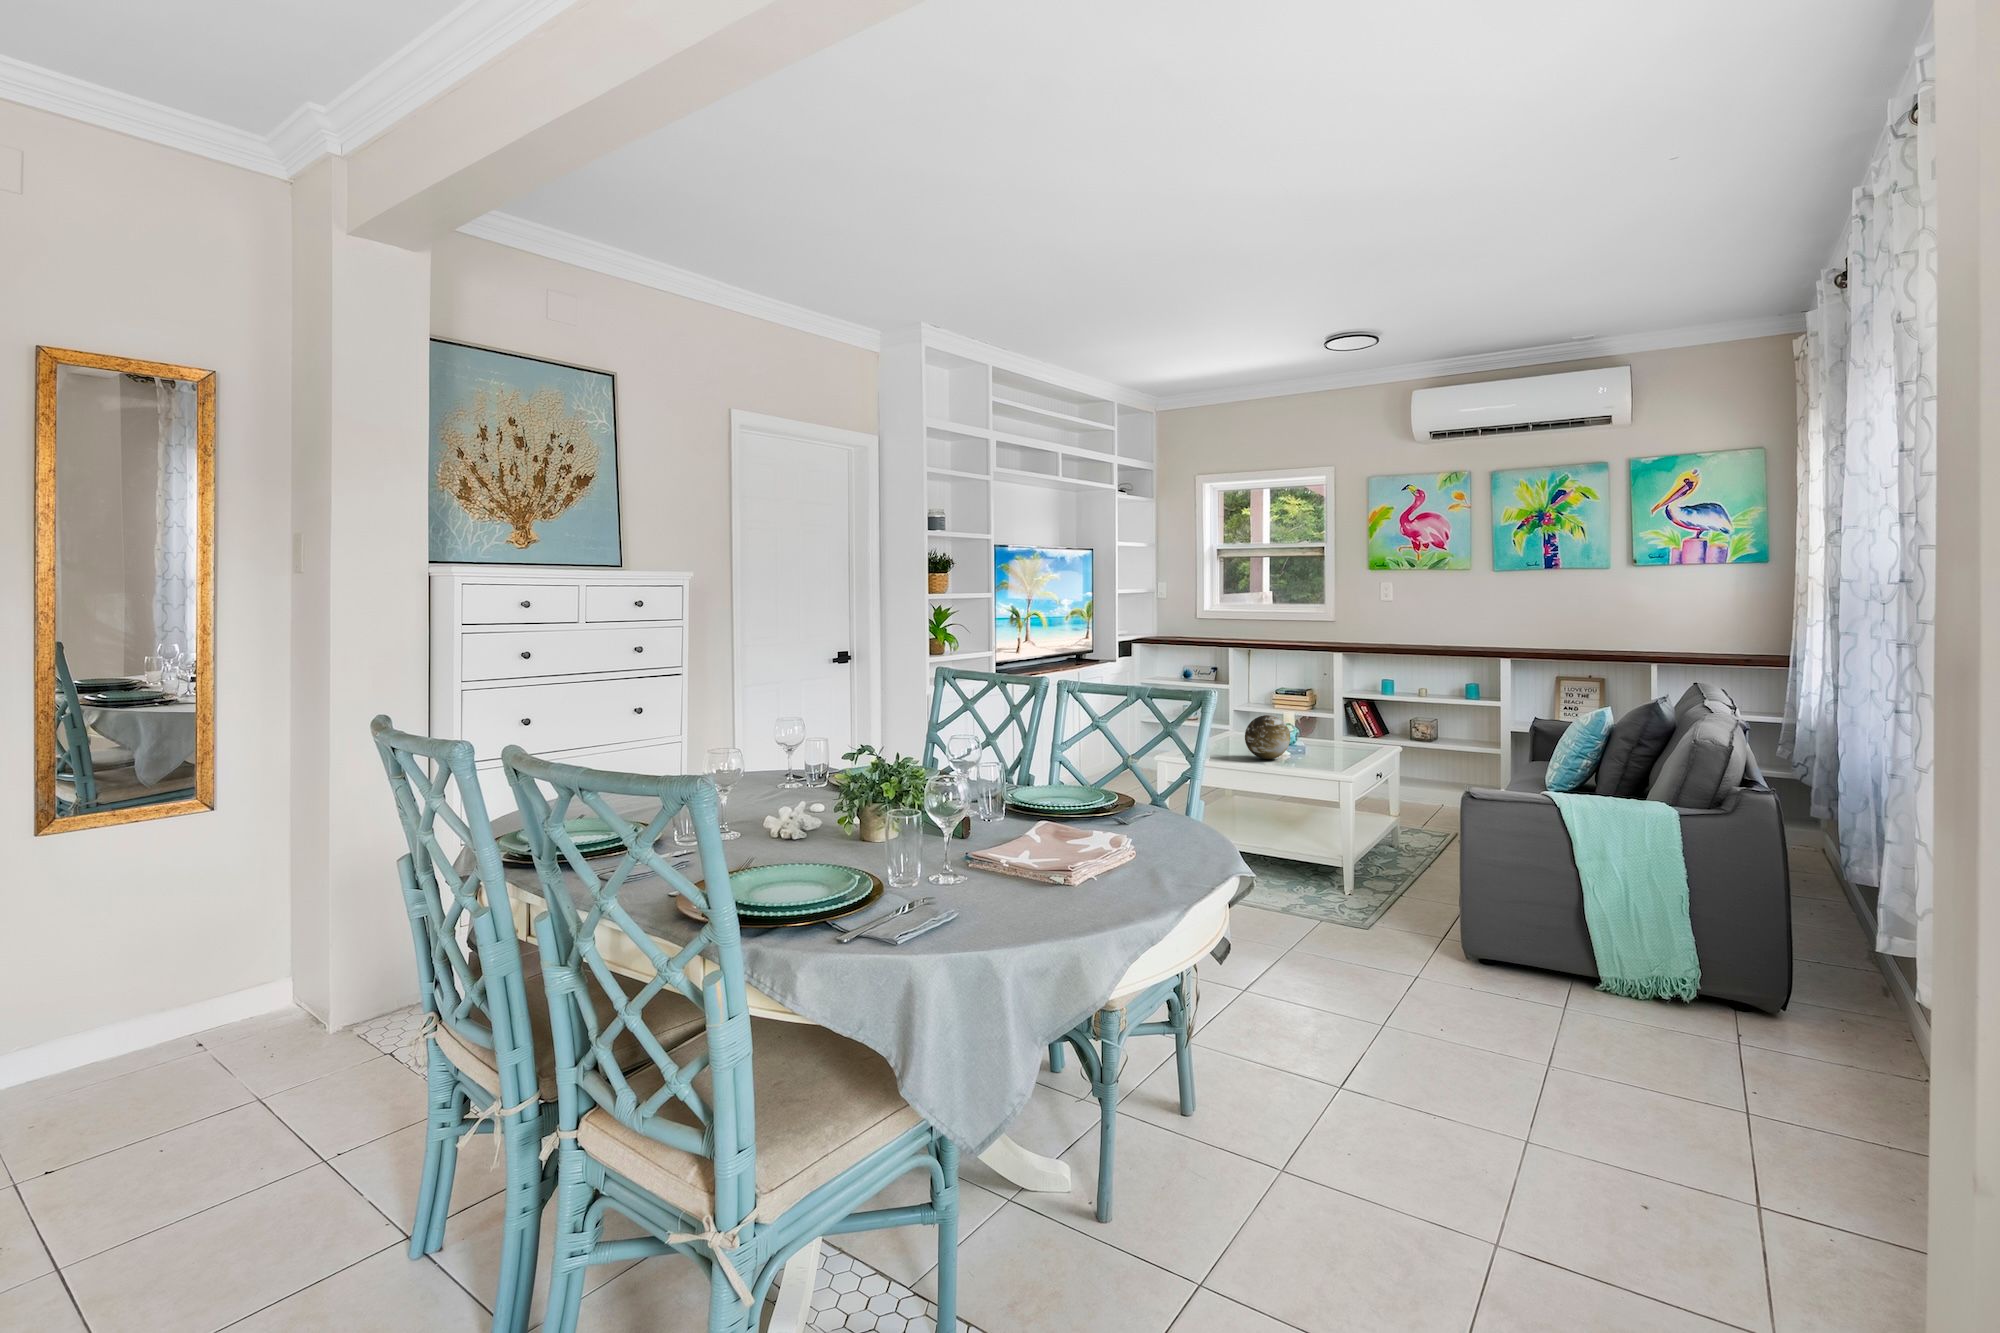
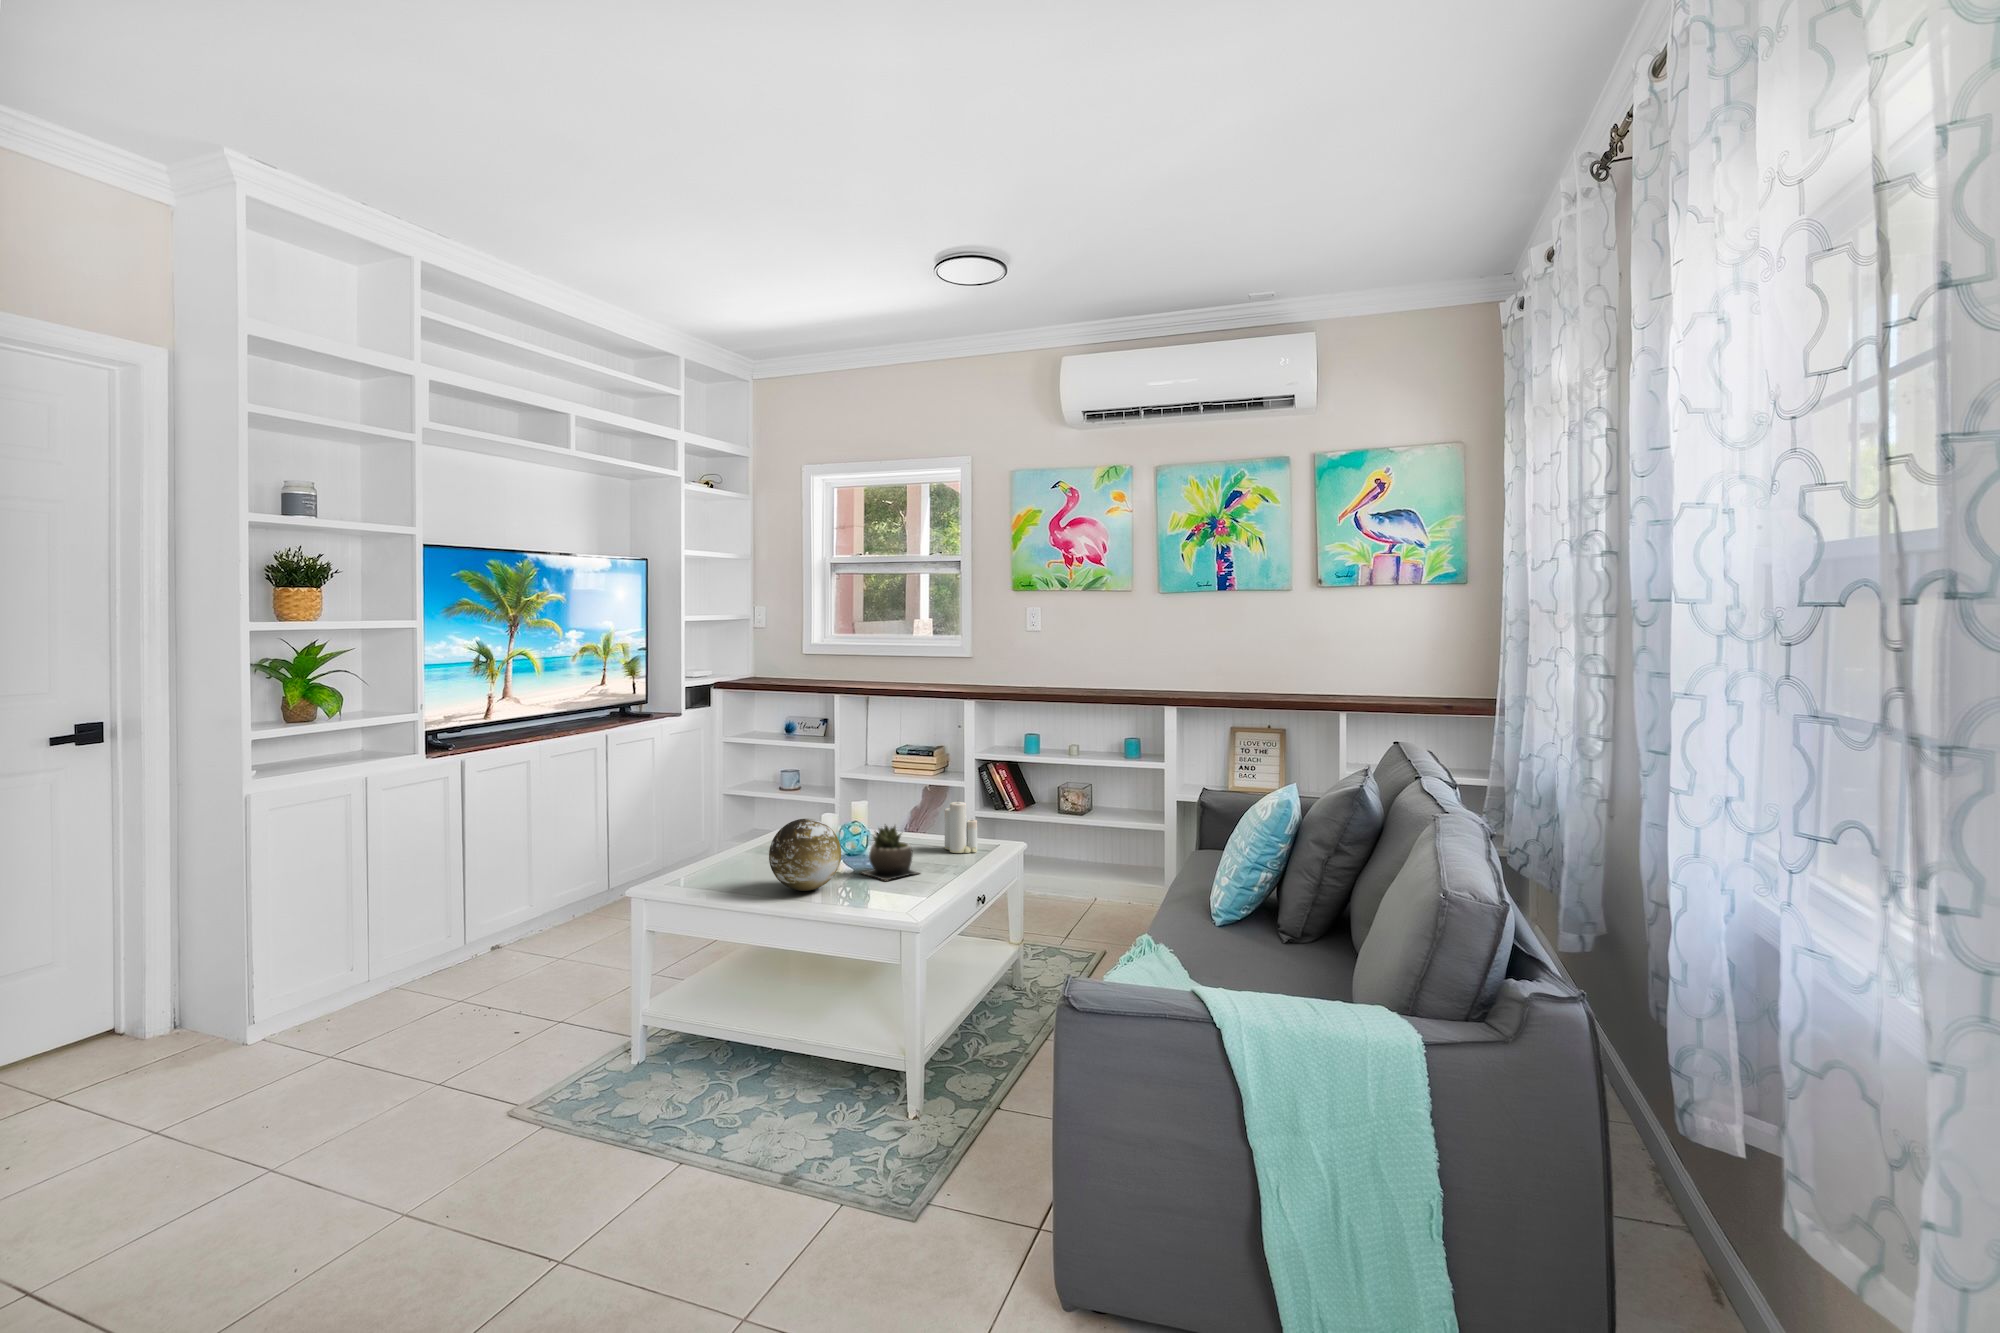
candle: none [1343,711,1368,748] -> present [945,802,977,853]
succulent plant: none [1293,723,1337,757] -> present [861,824,918,881]

